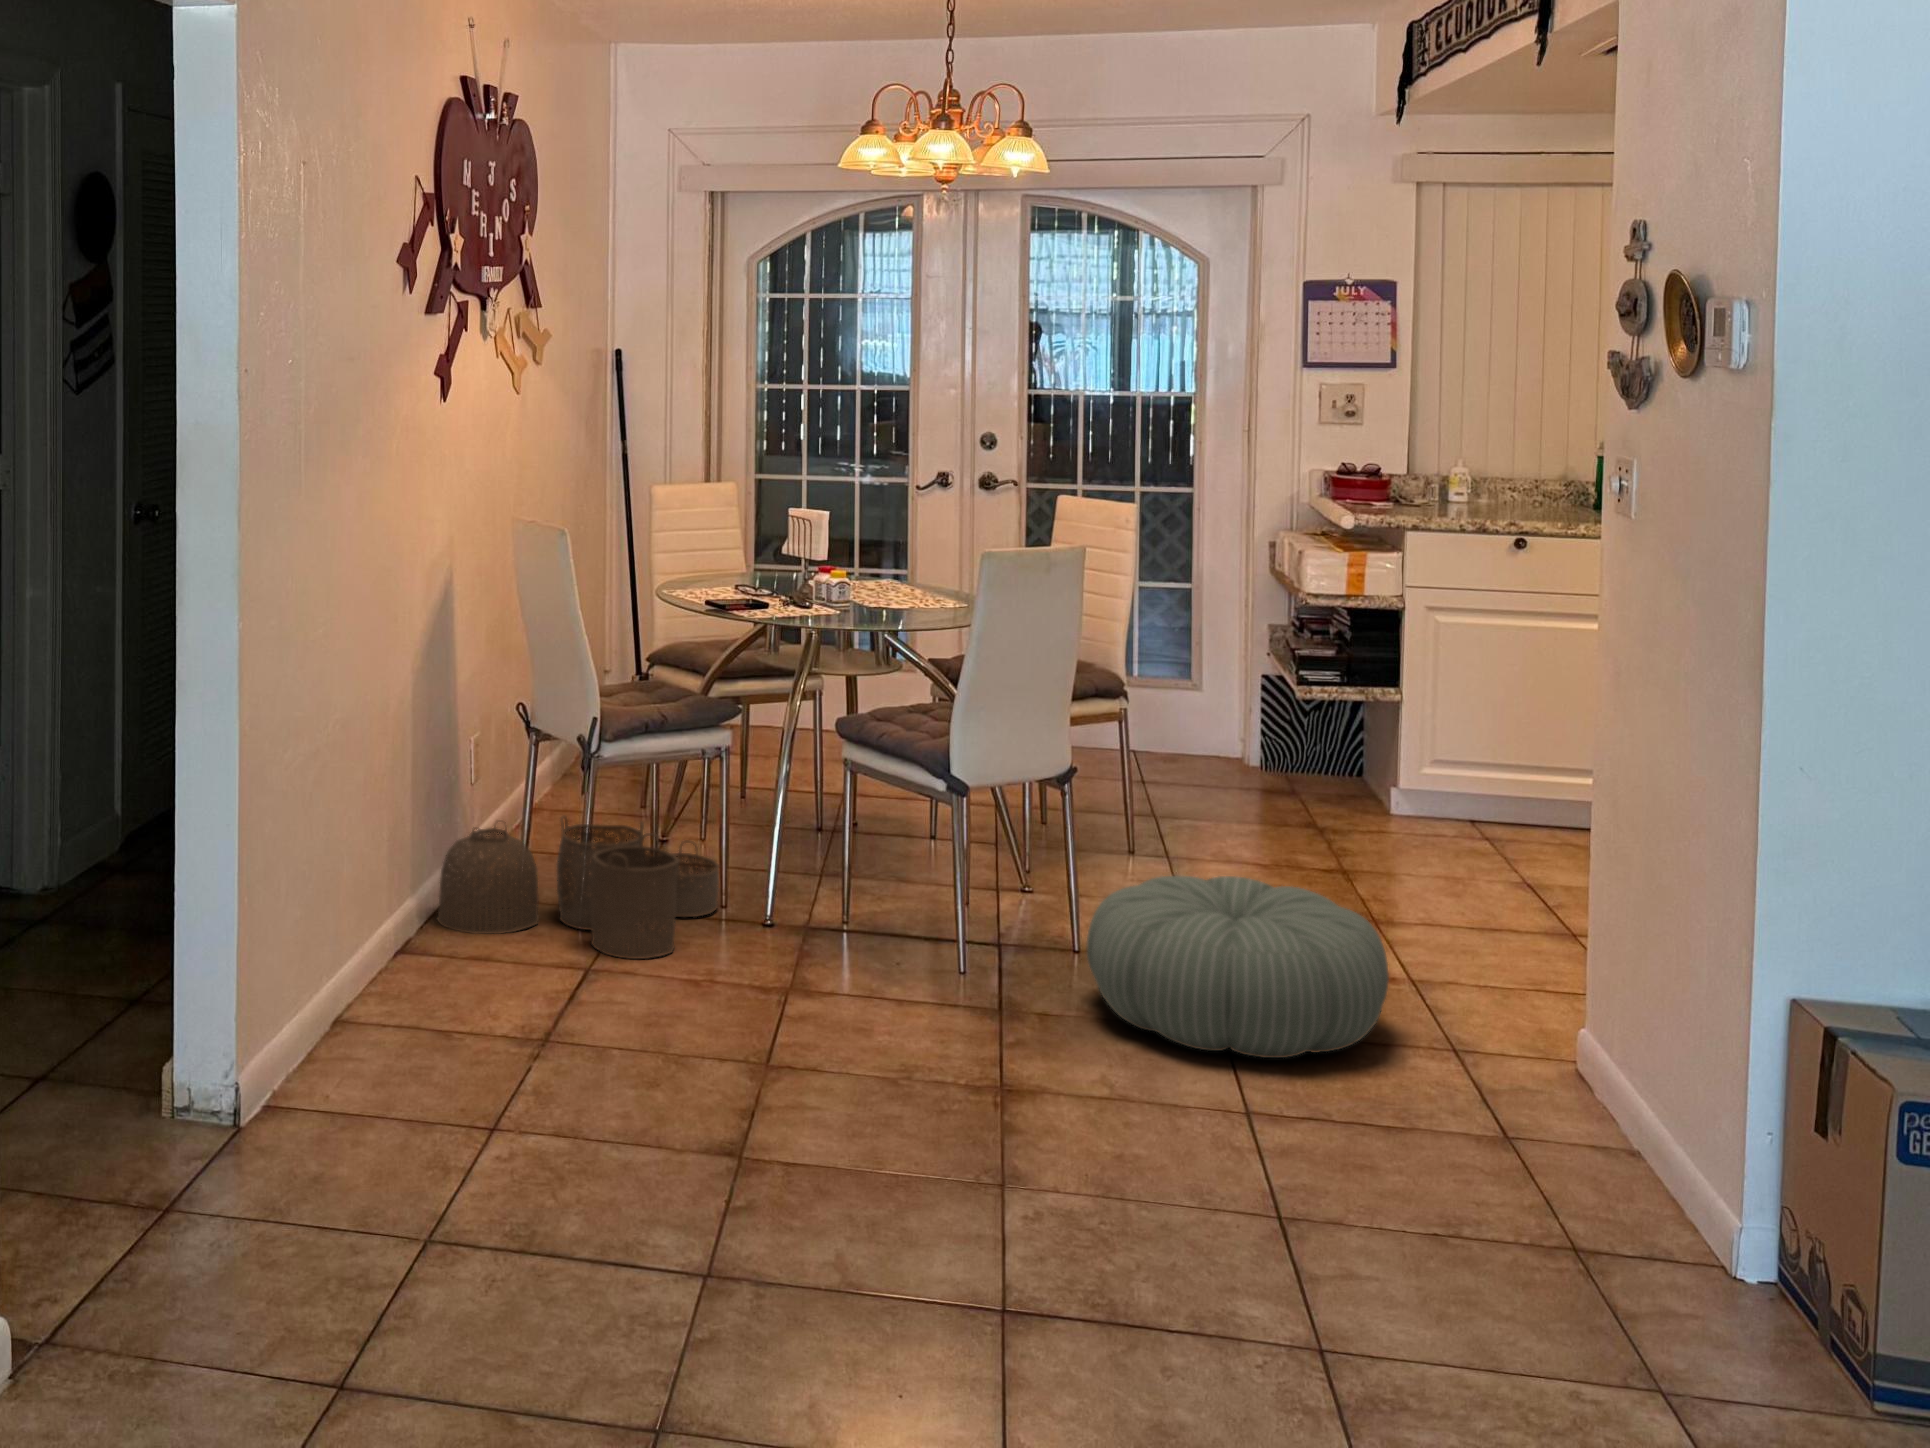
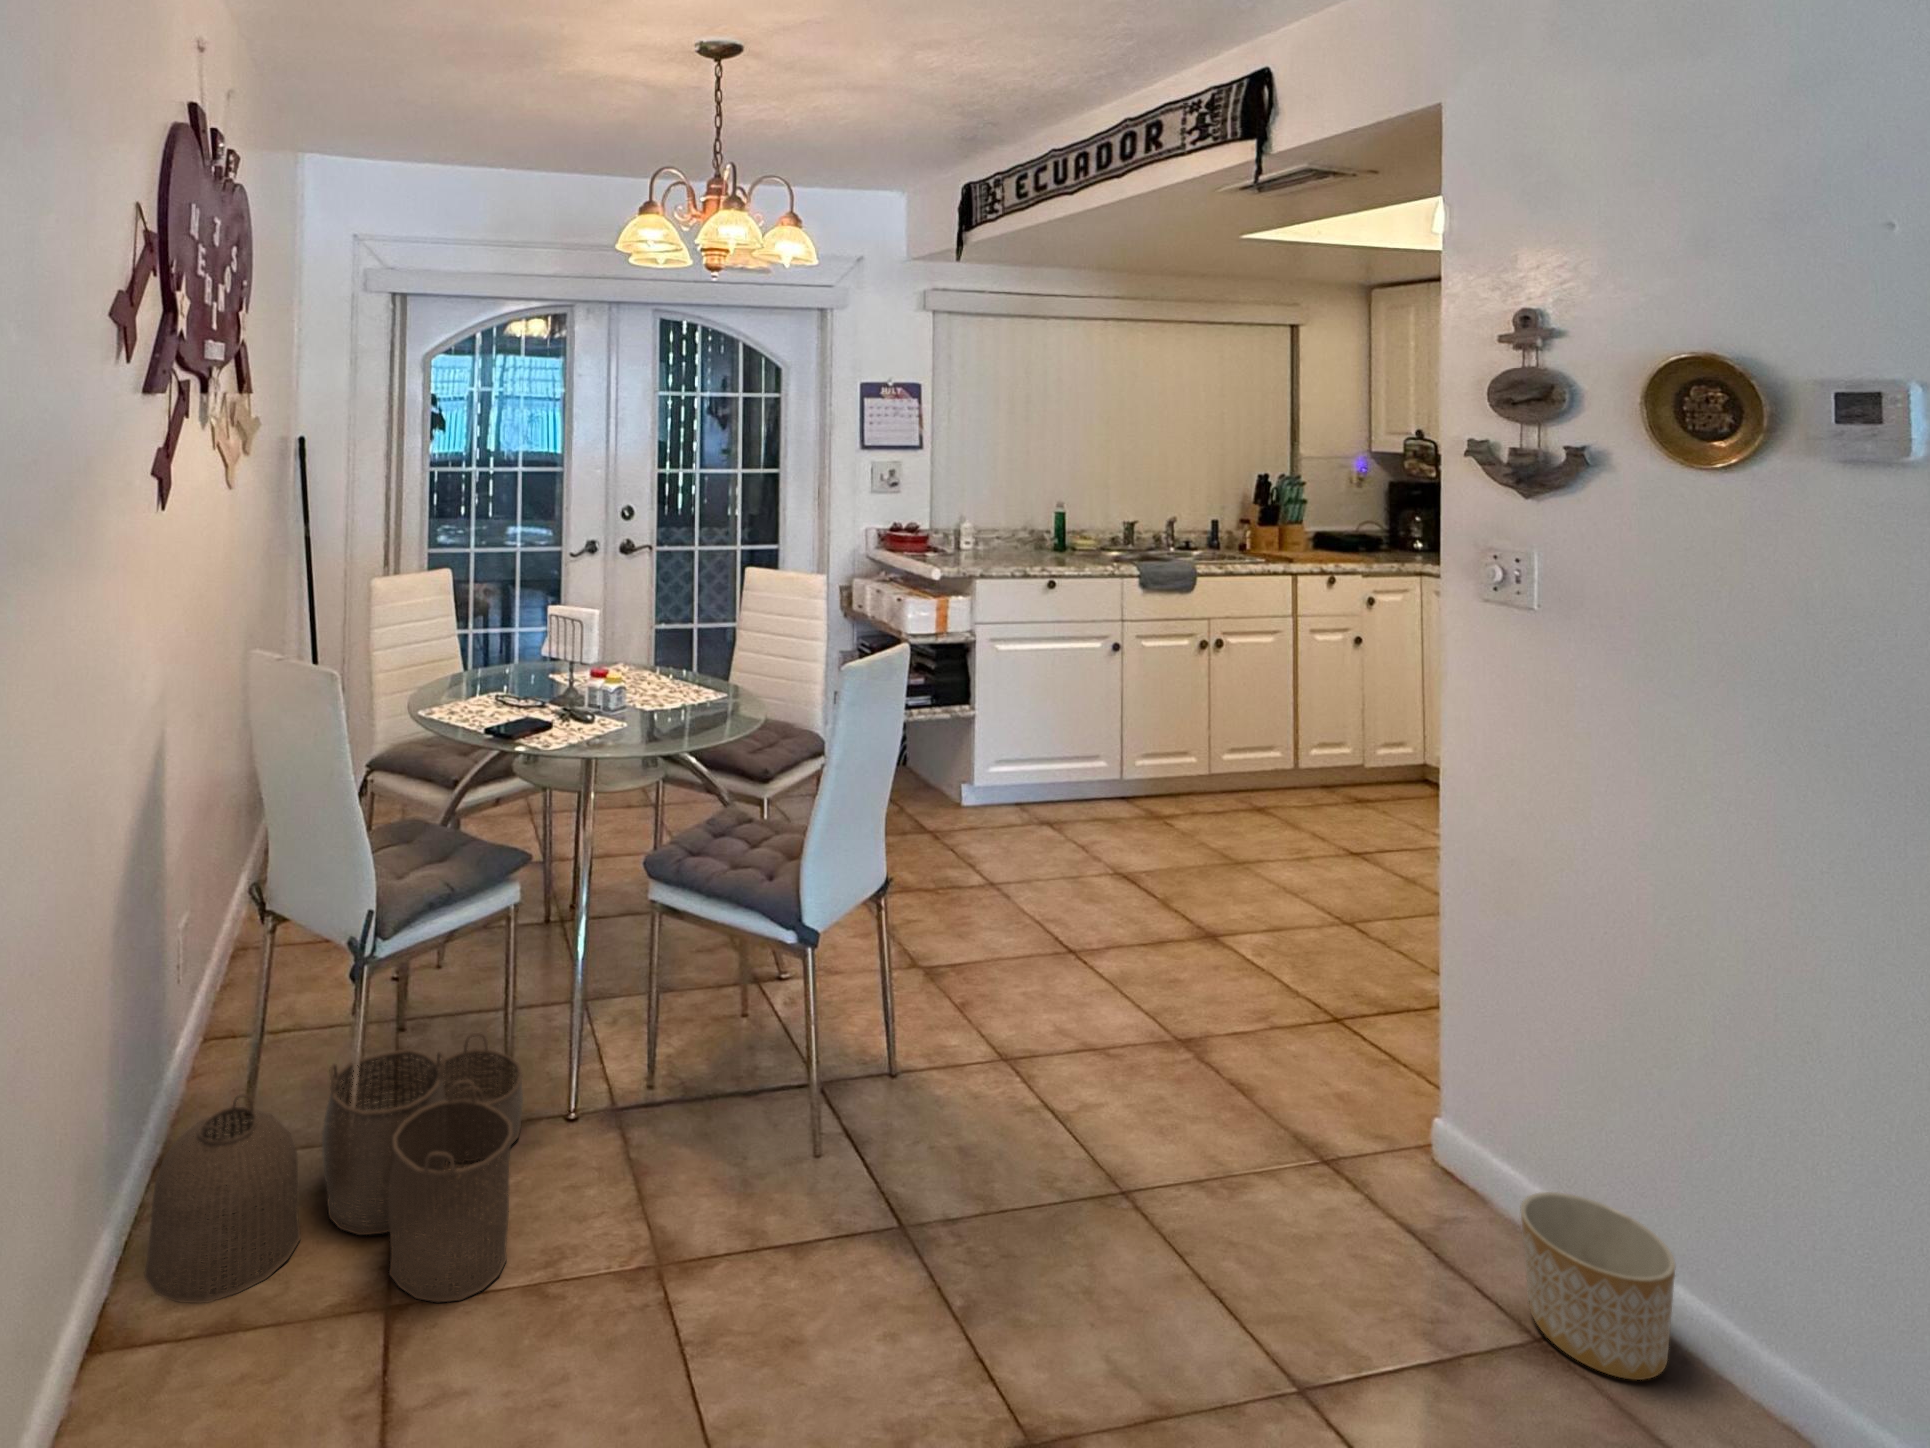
pouf: present [1086,876,1389,1058] -> none [1008,1003,1363,1298]
planter: none [1461,1015,1576,1136] -> present [1521,1192,1675,1380]

